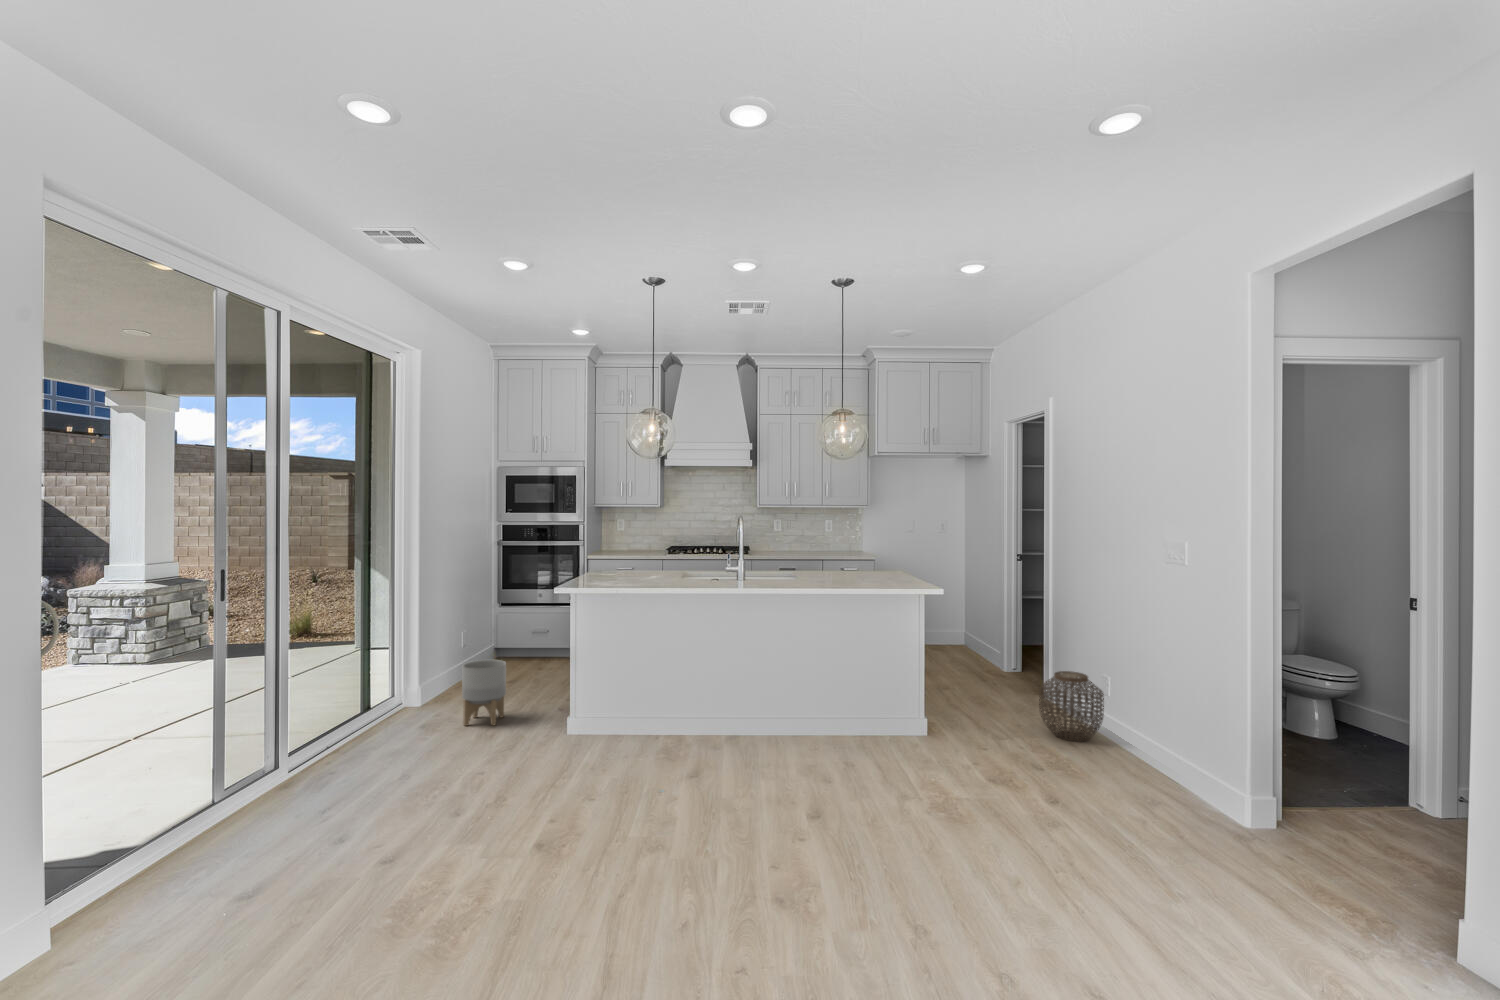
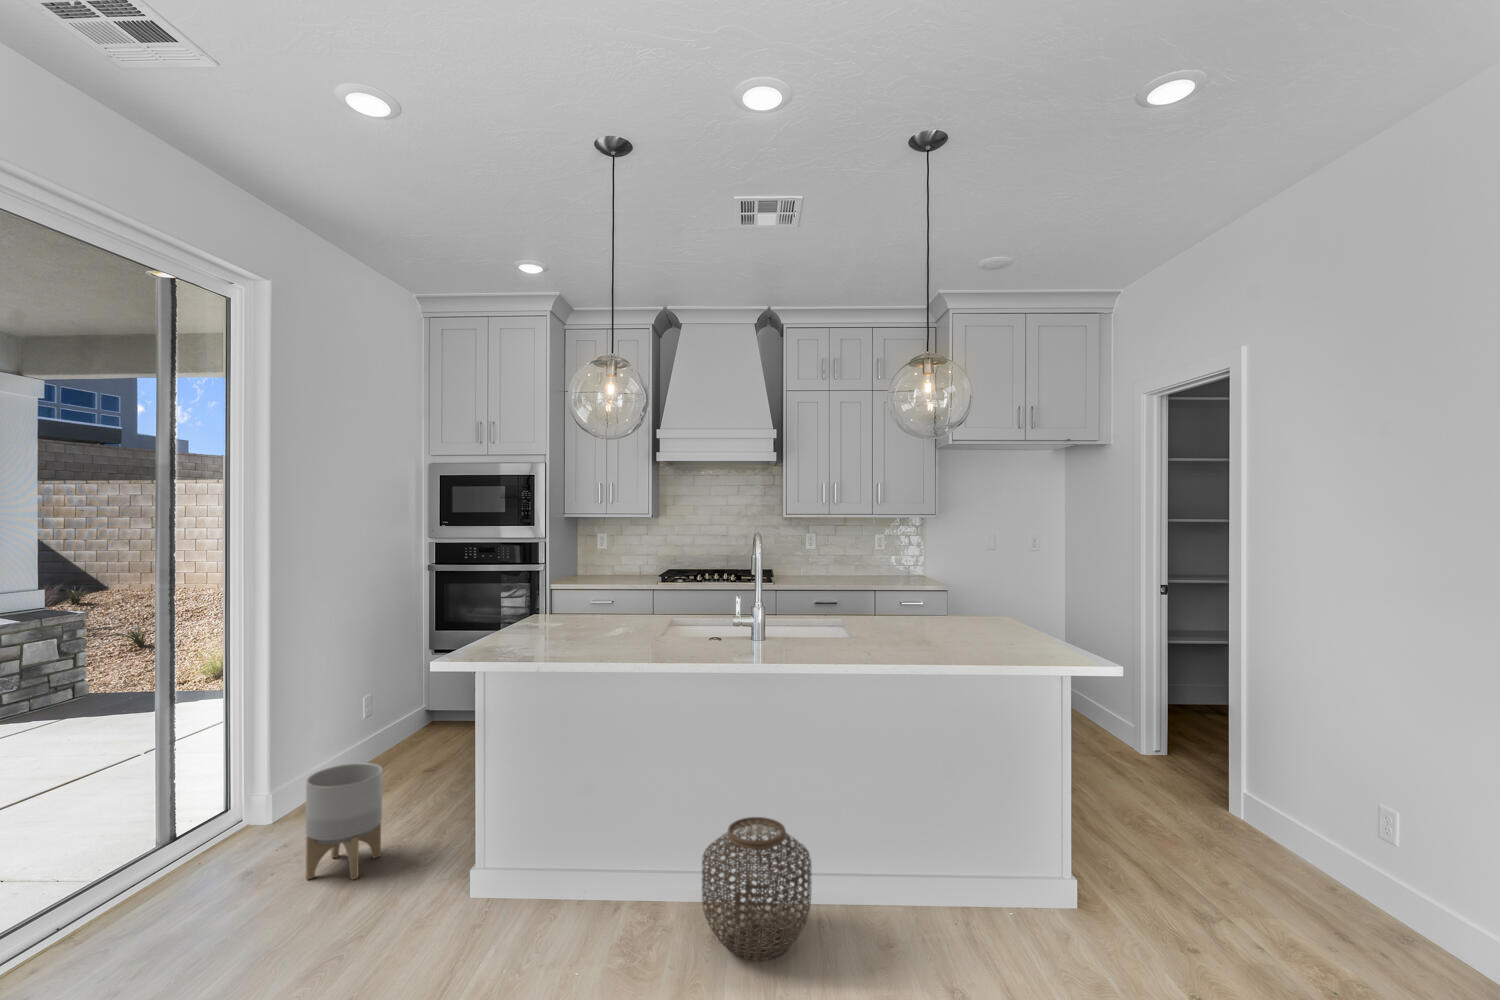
woven basket: present [1039,671,1104,741] -> present [702,817,812,960]

